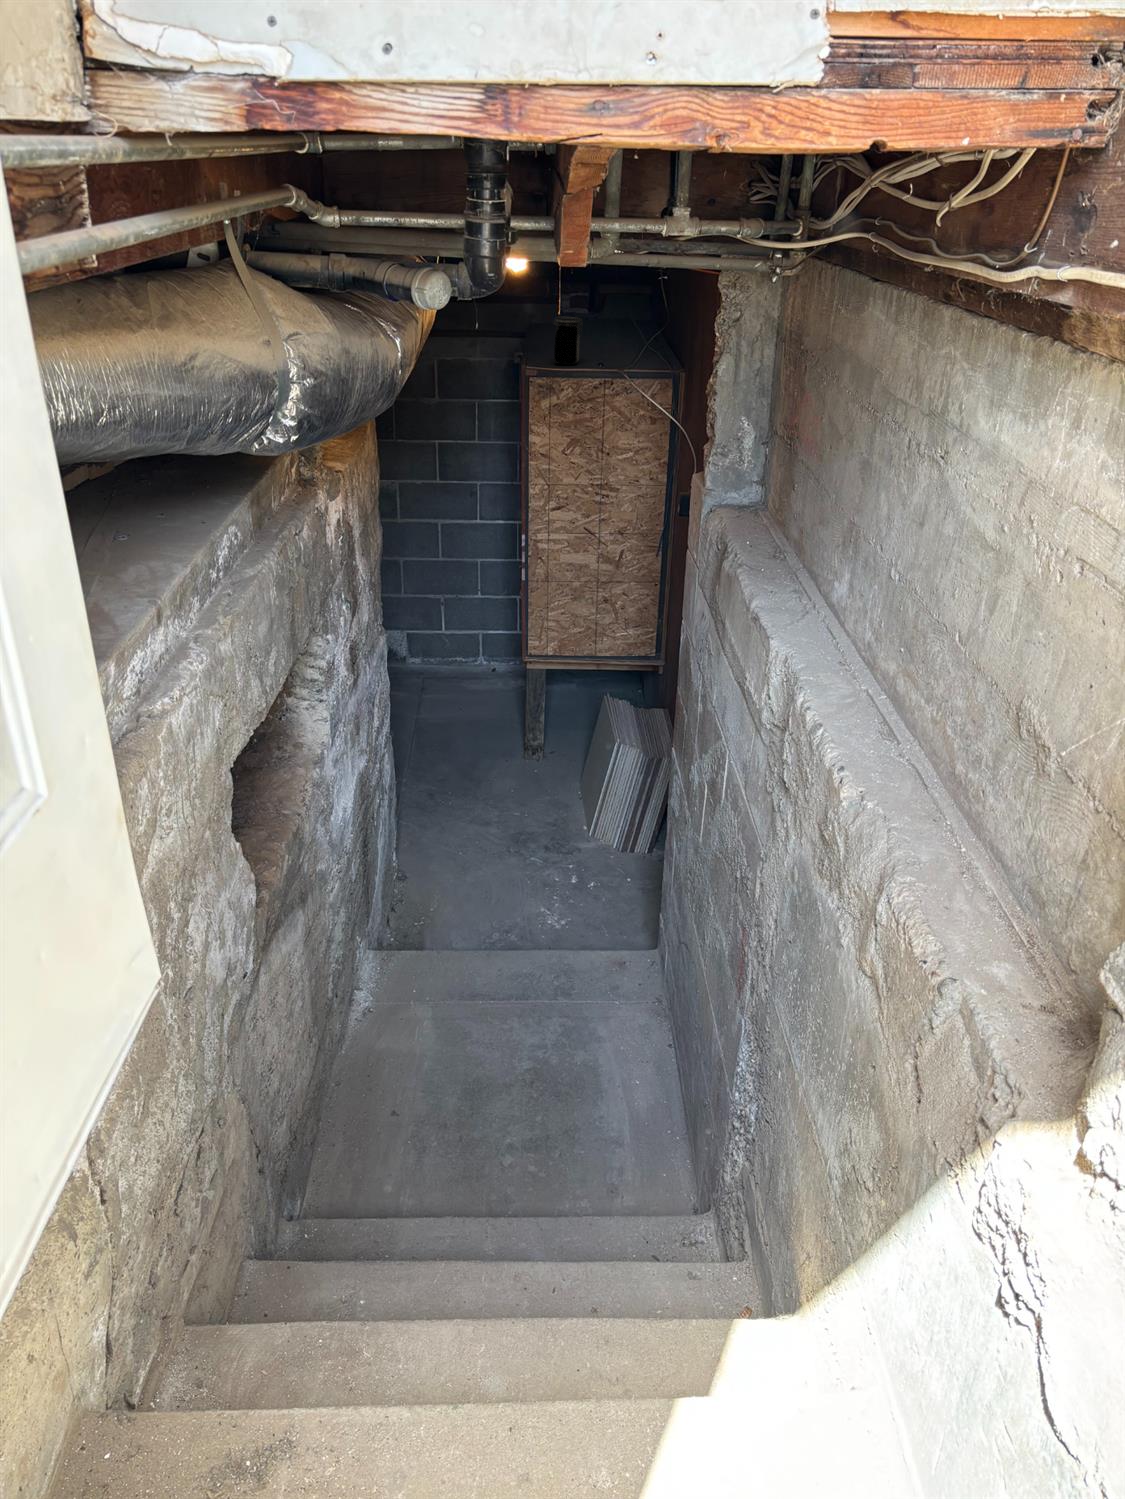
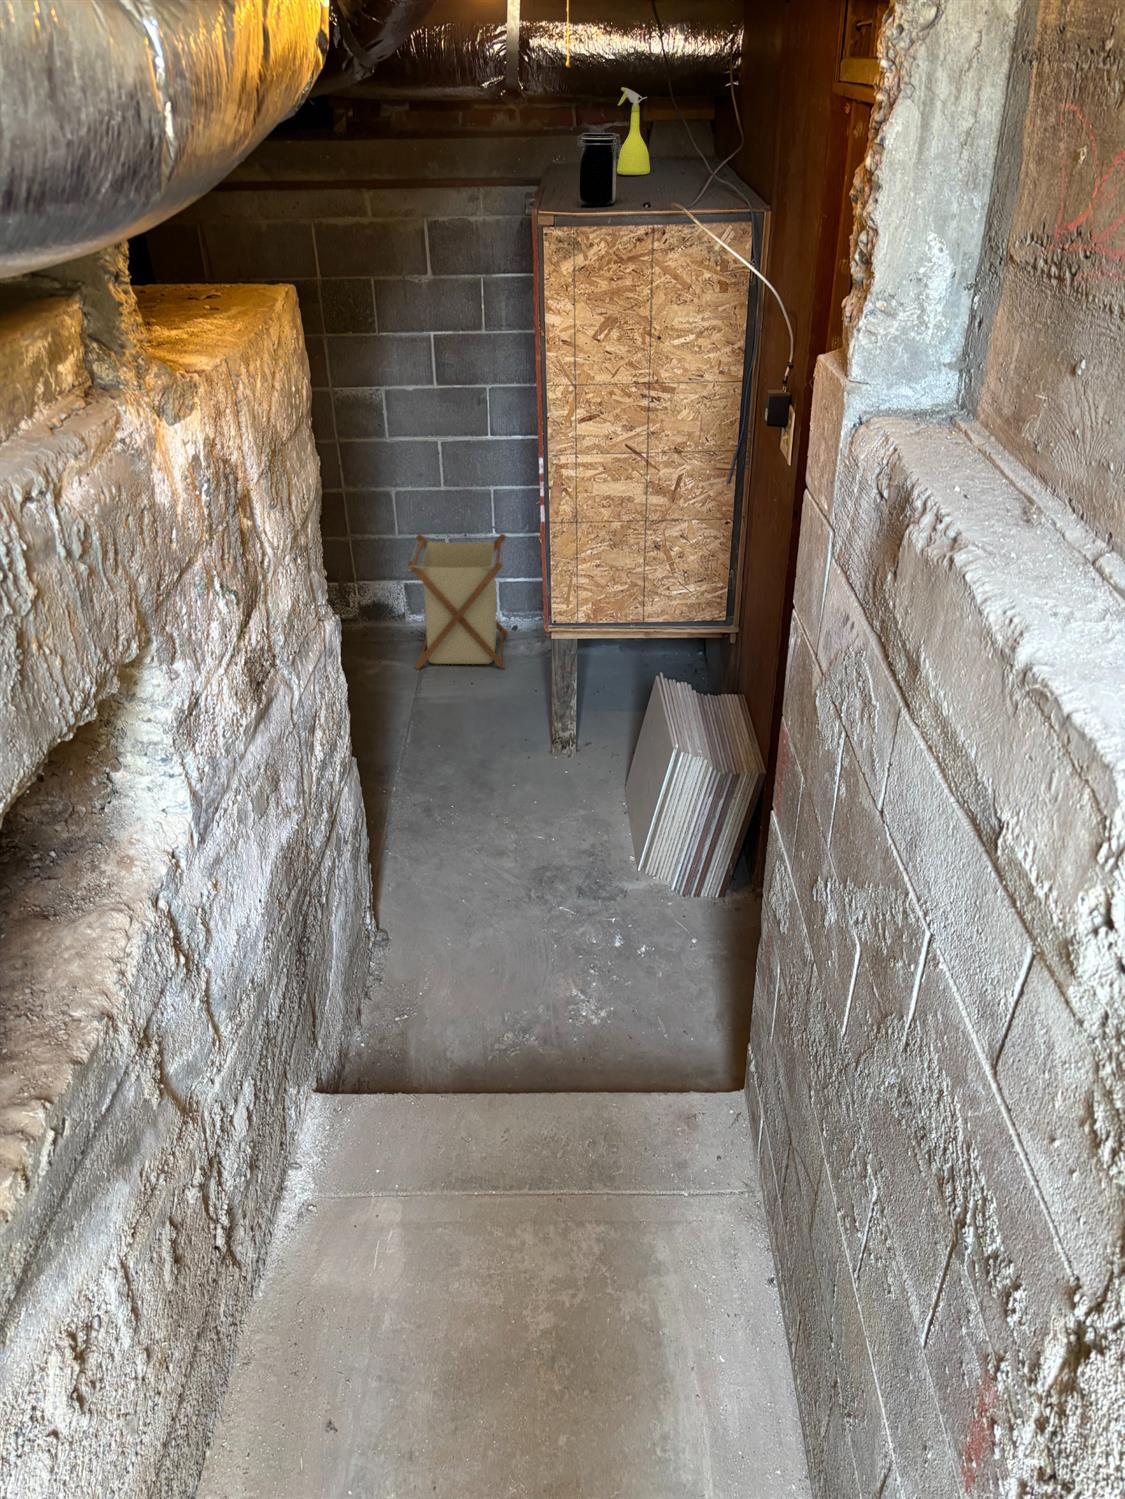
spray bottle: none [580,280,603,340] -> present [617,87,650,175]
laundry basket: none [415,593,490,698] -> present [408,534,508,669]

